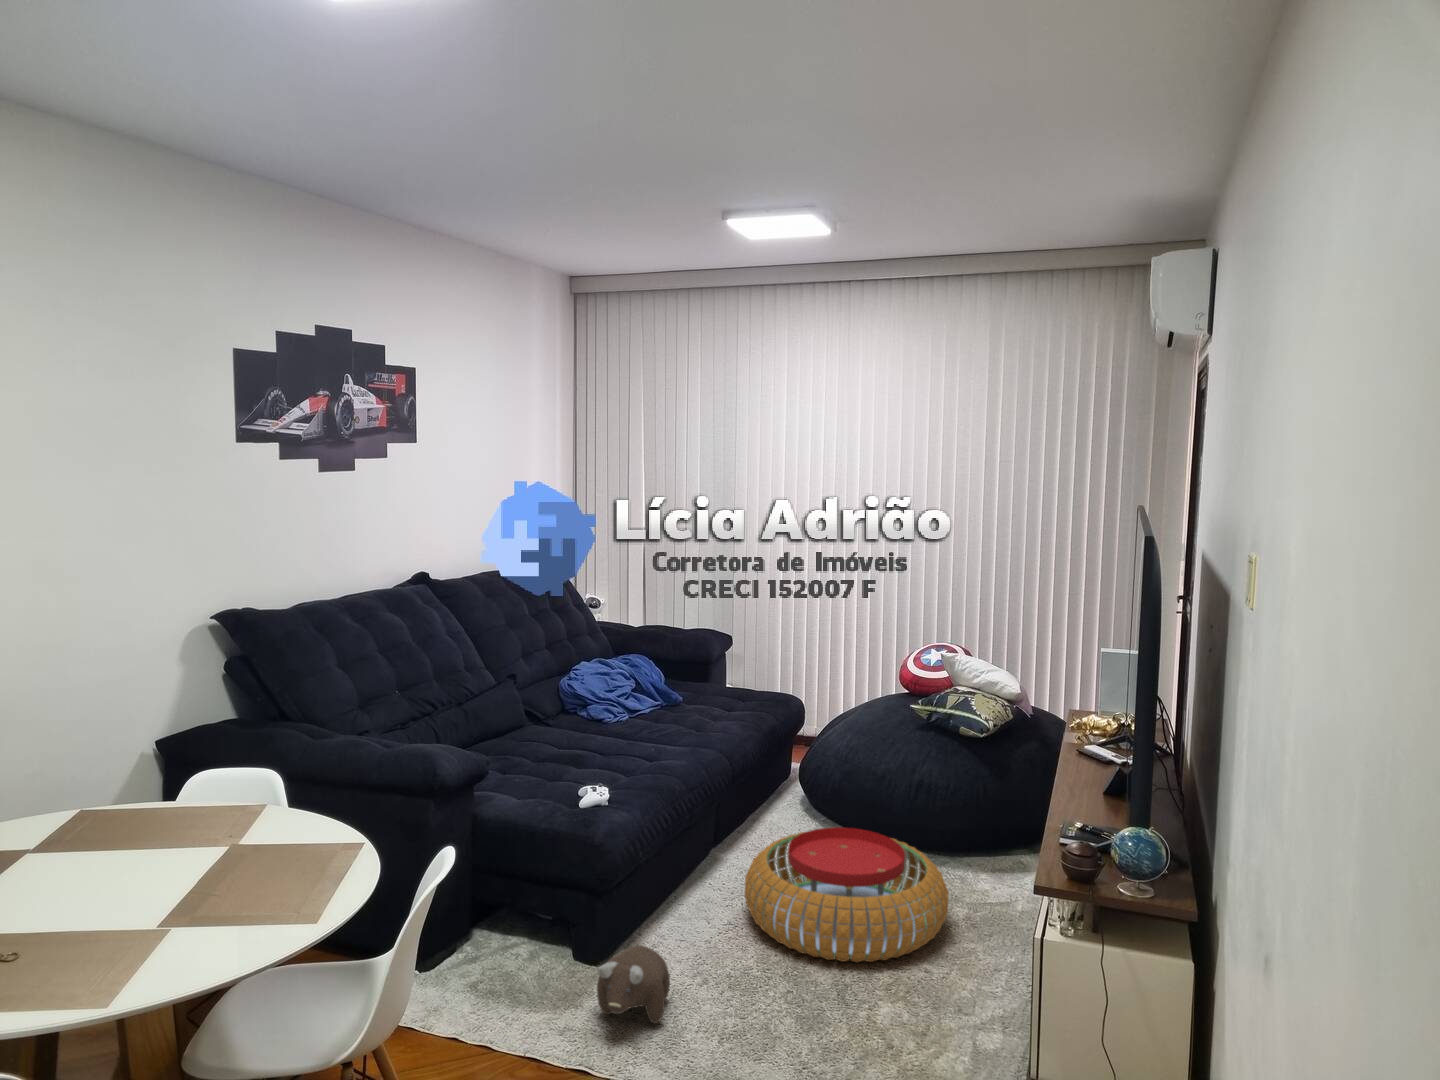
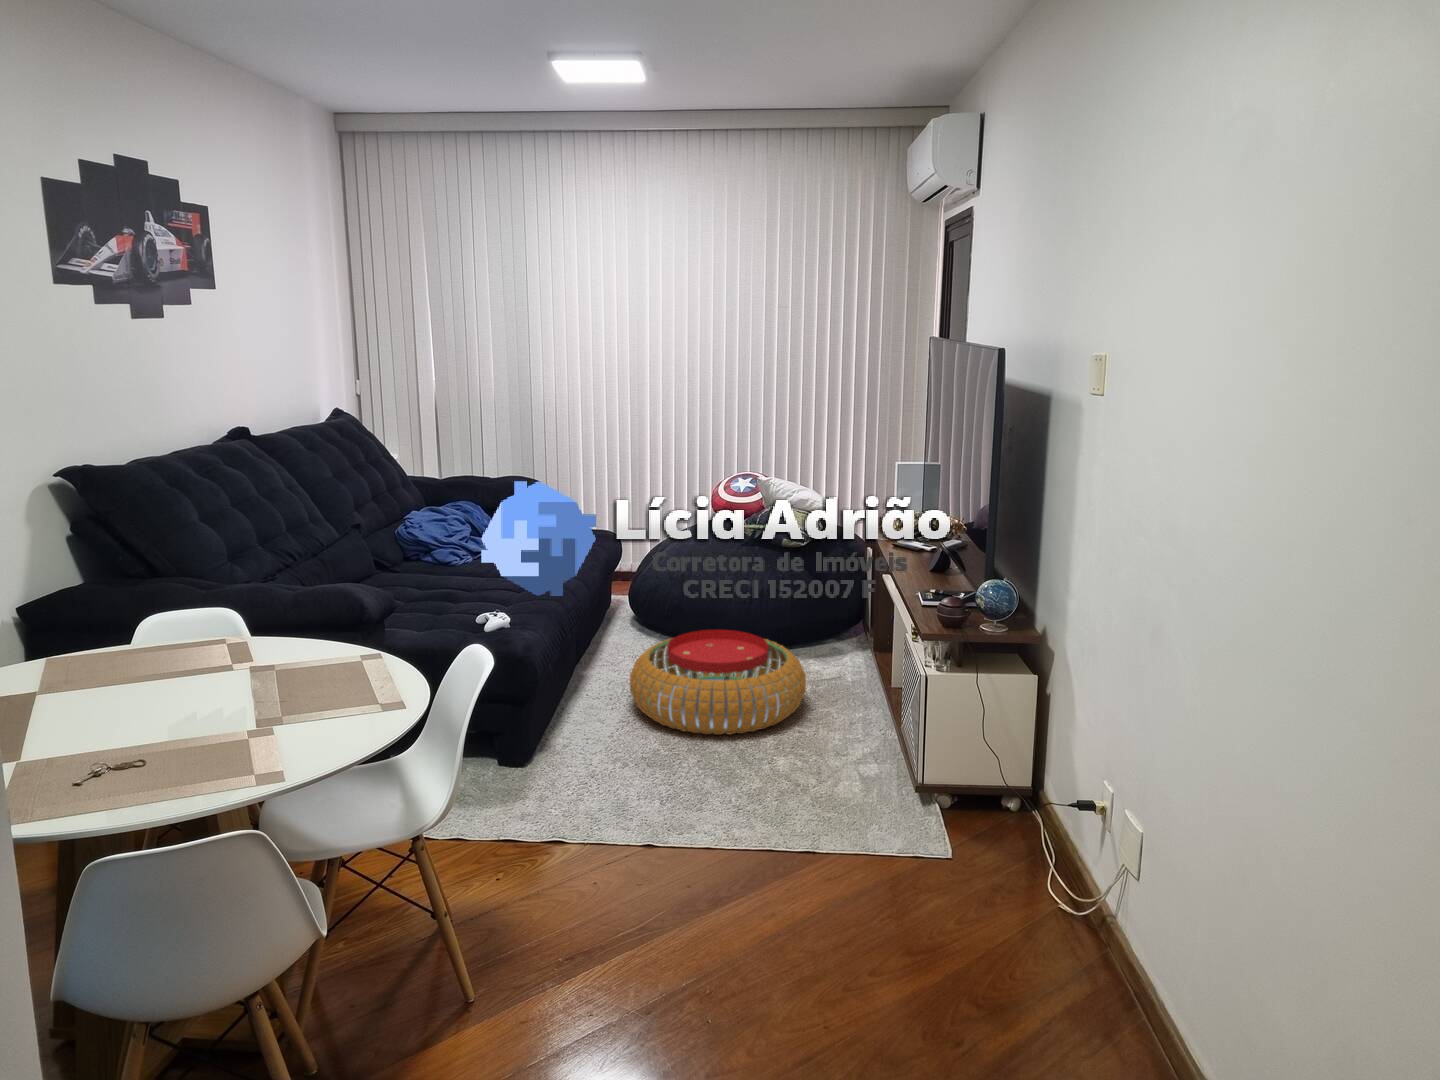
plush toy: present [597,945,670,1023] -> none [543,737,606,799]

